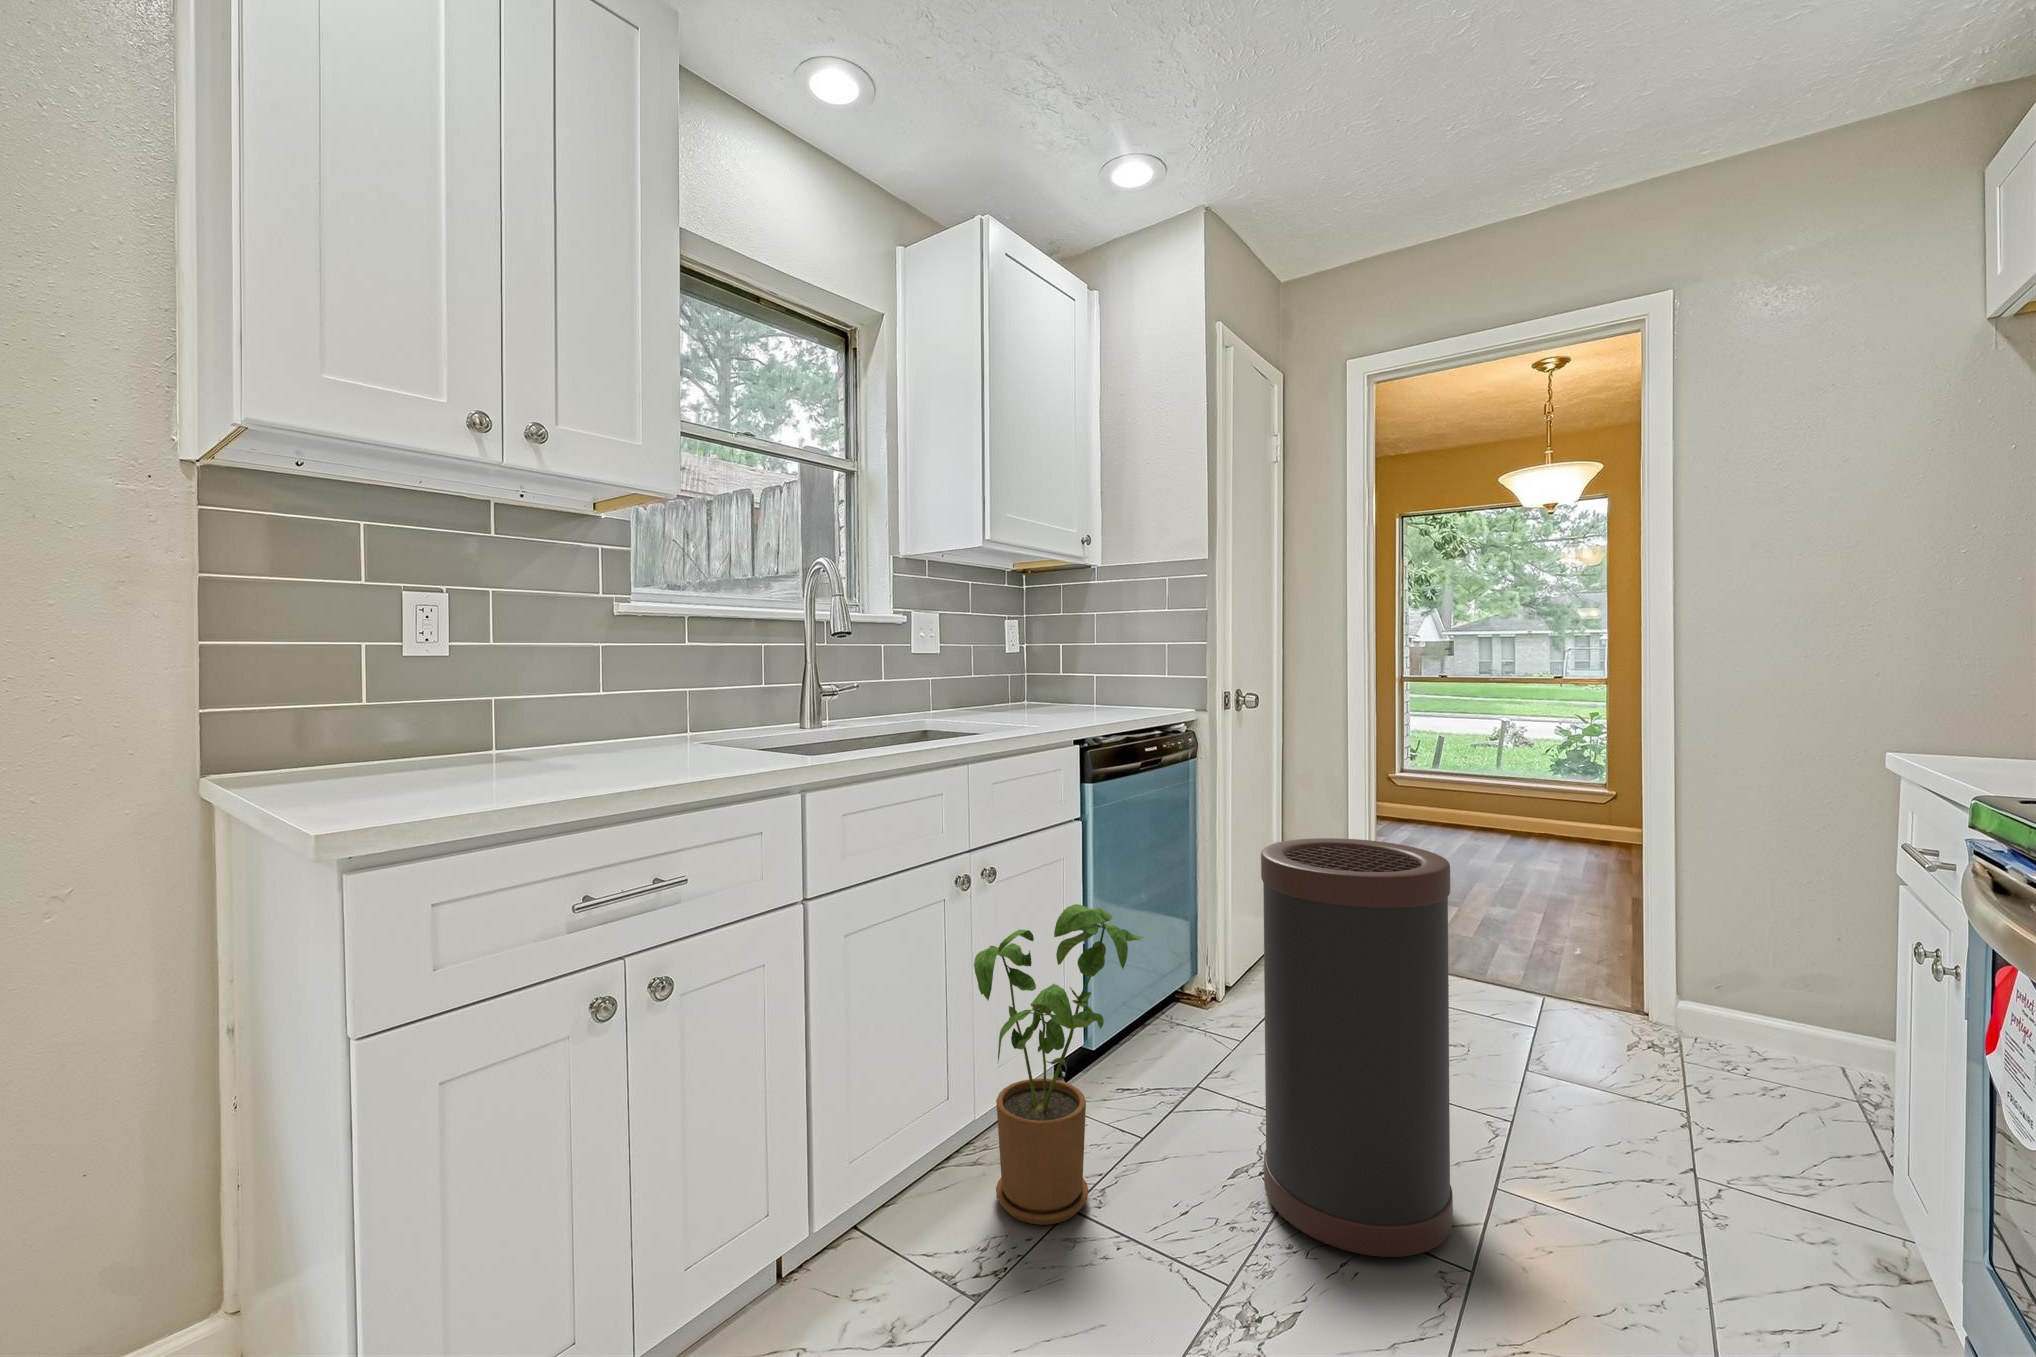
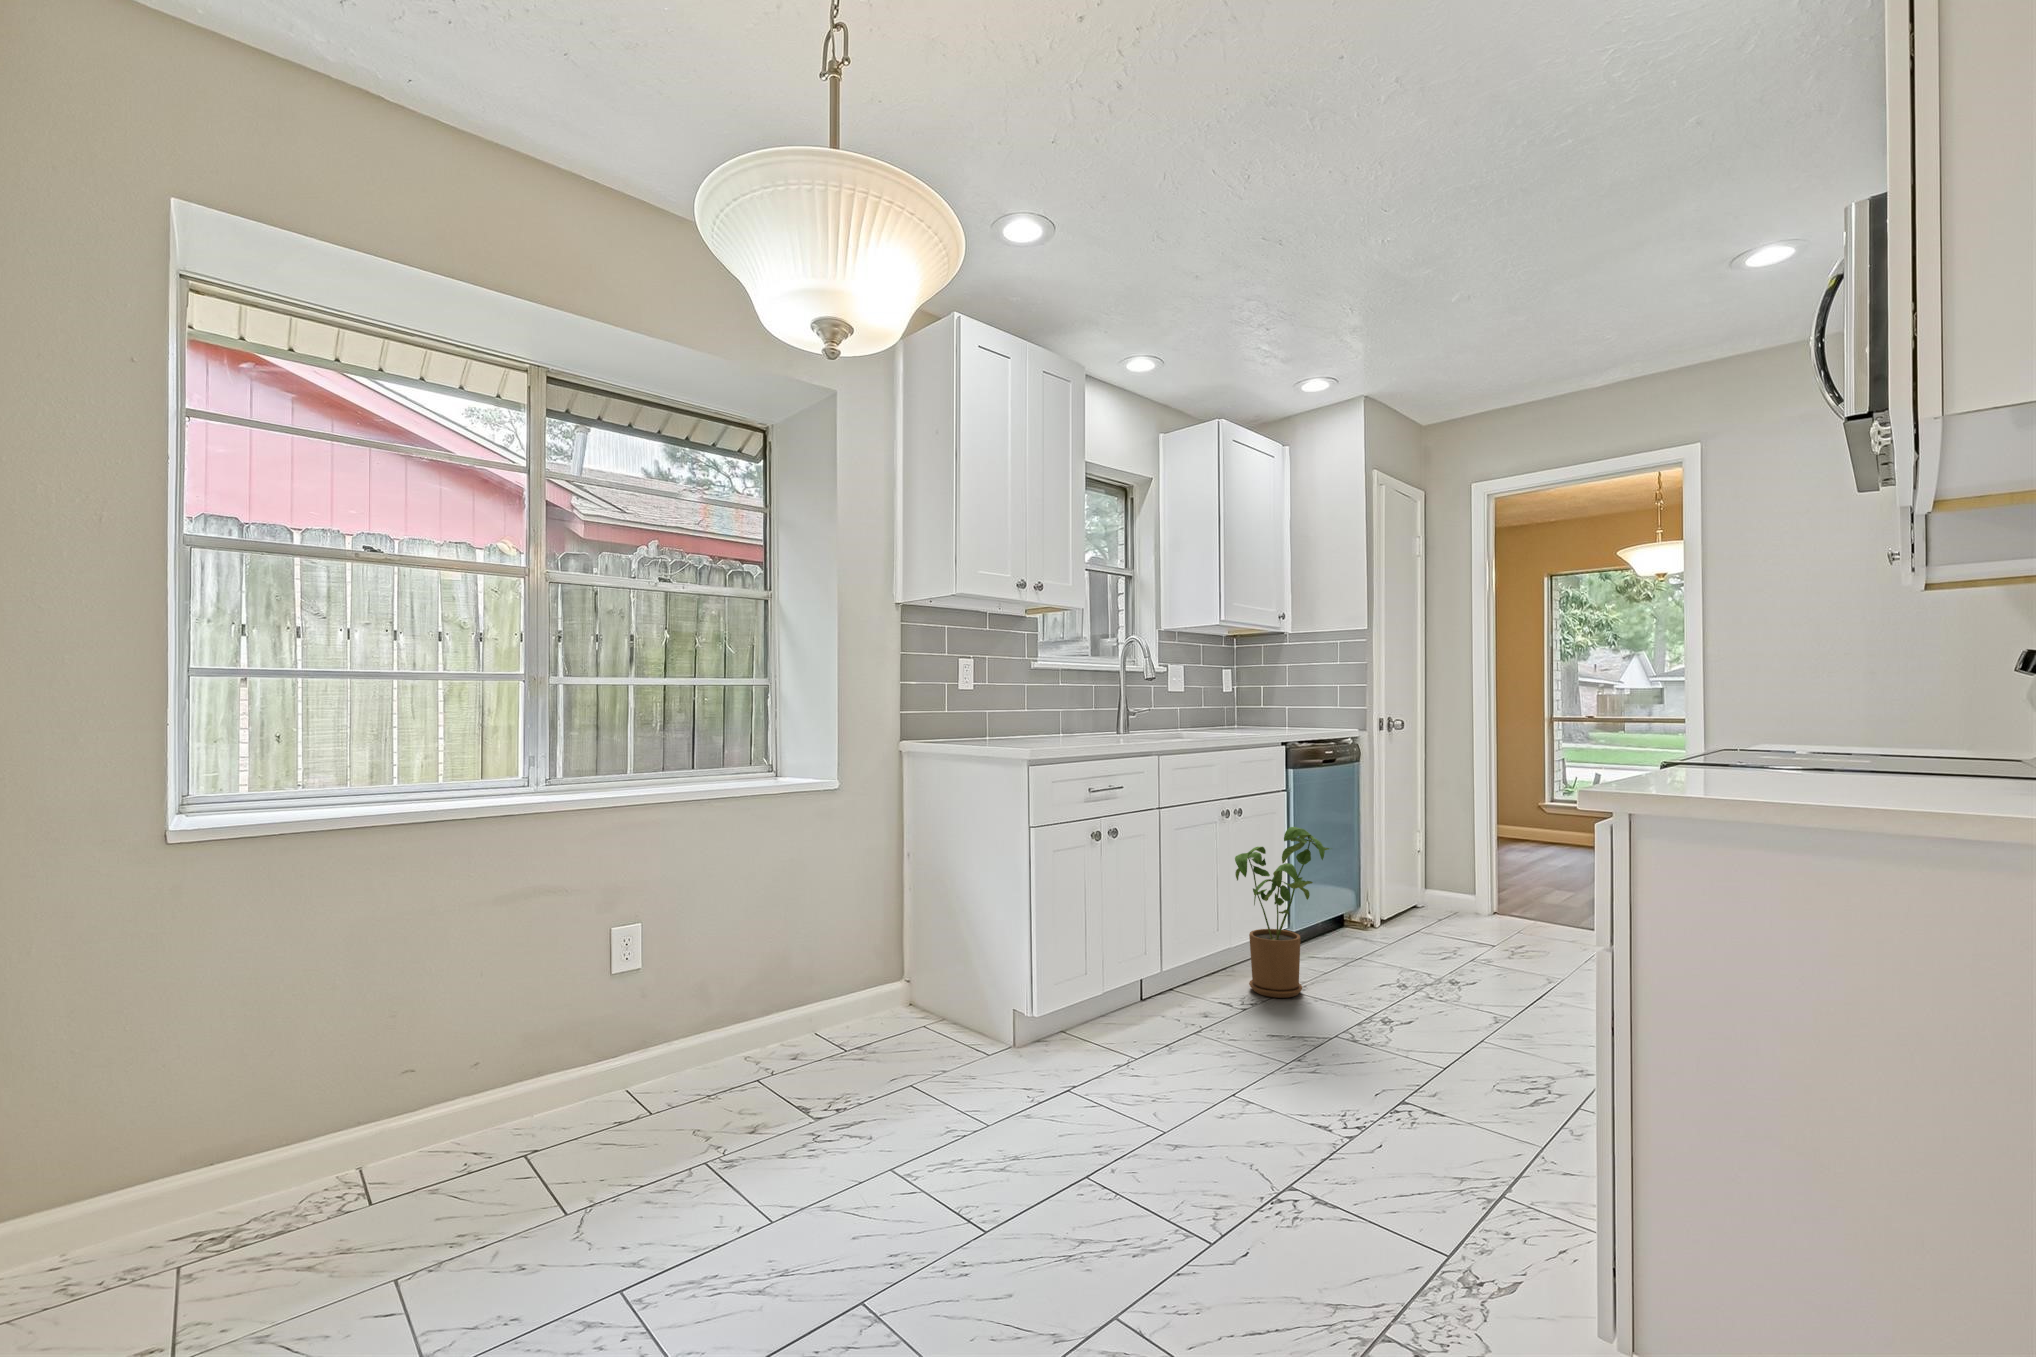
trash can: present [1261,838,1453,1257] -> none [1401,798,1515,1014]

